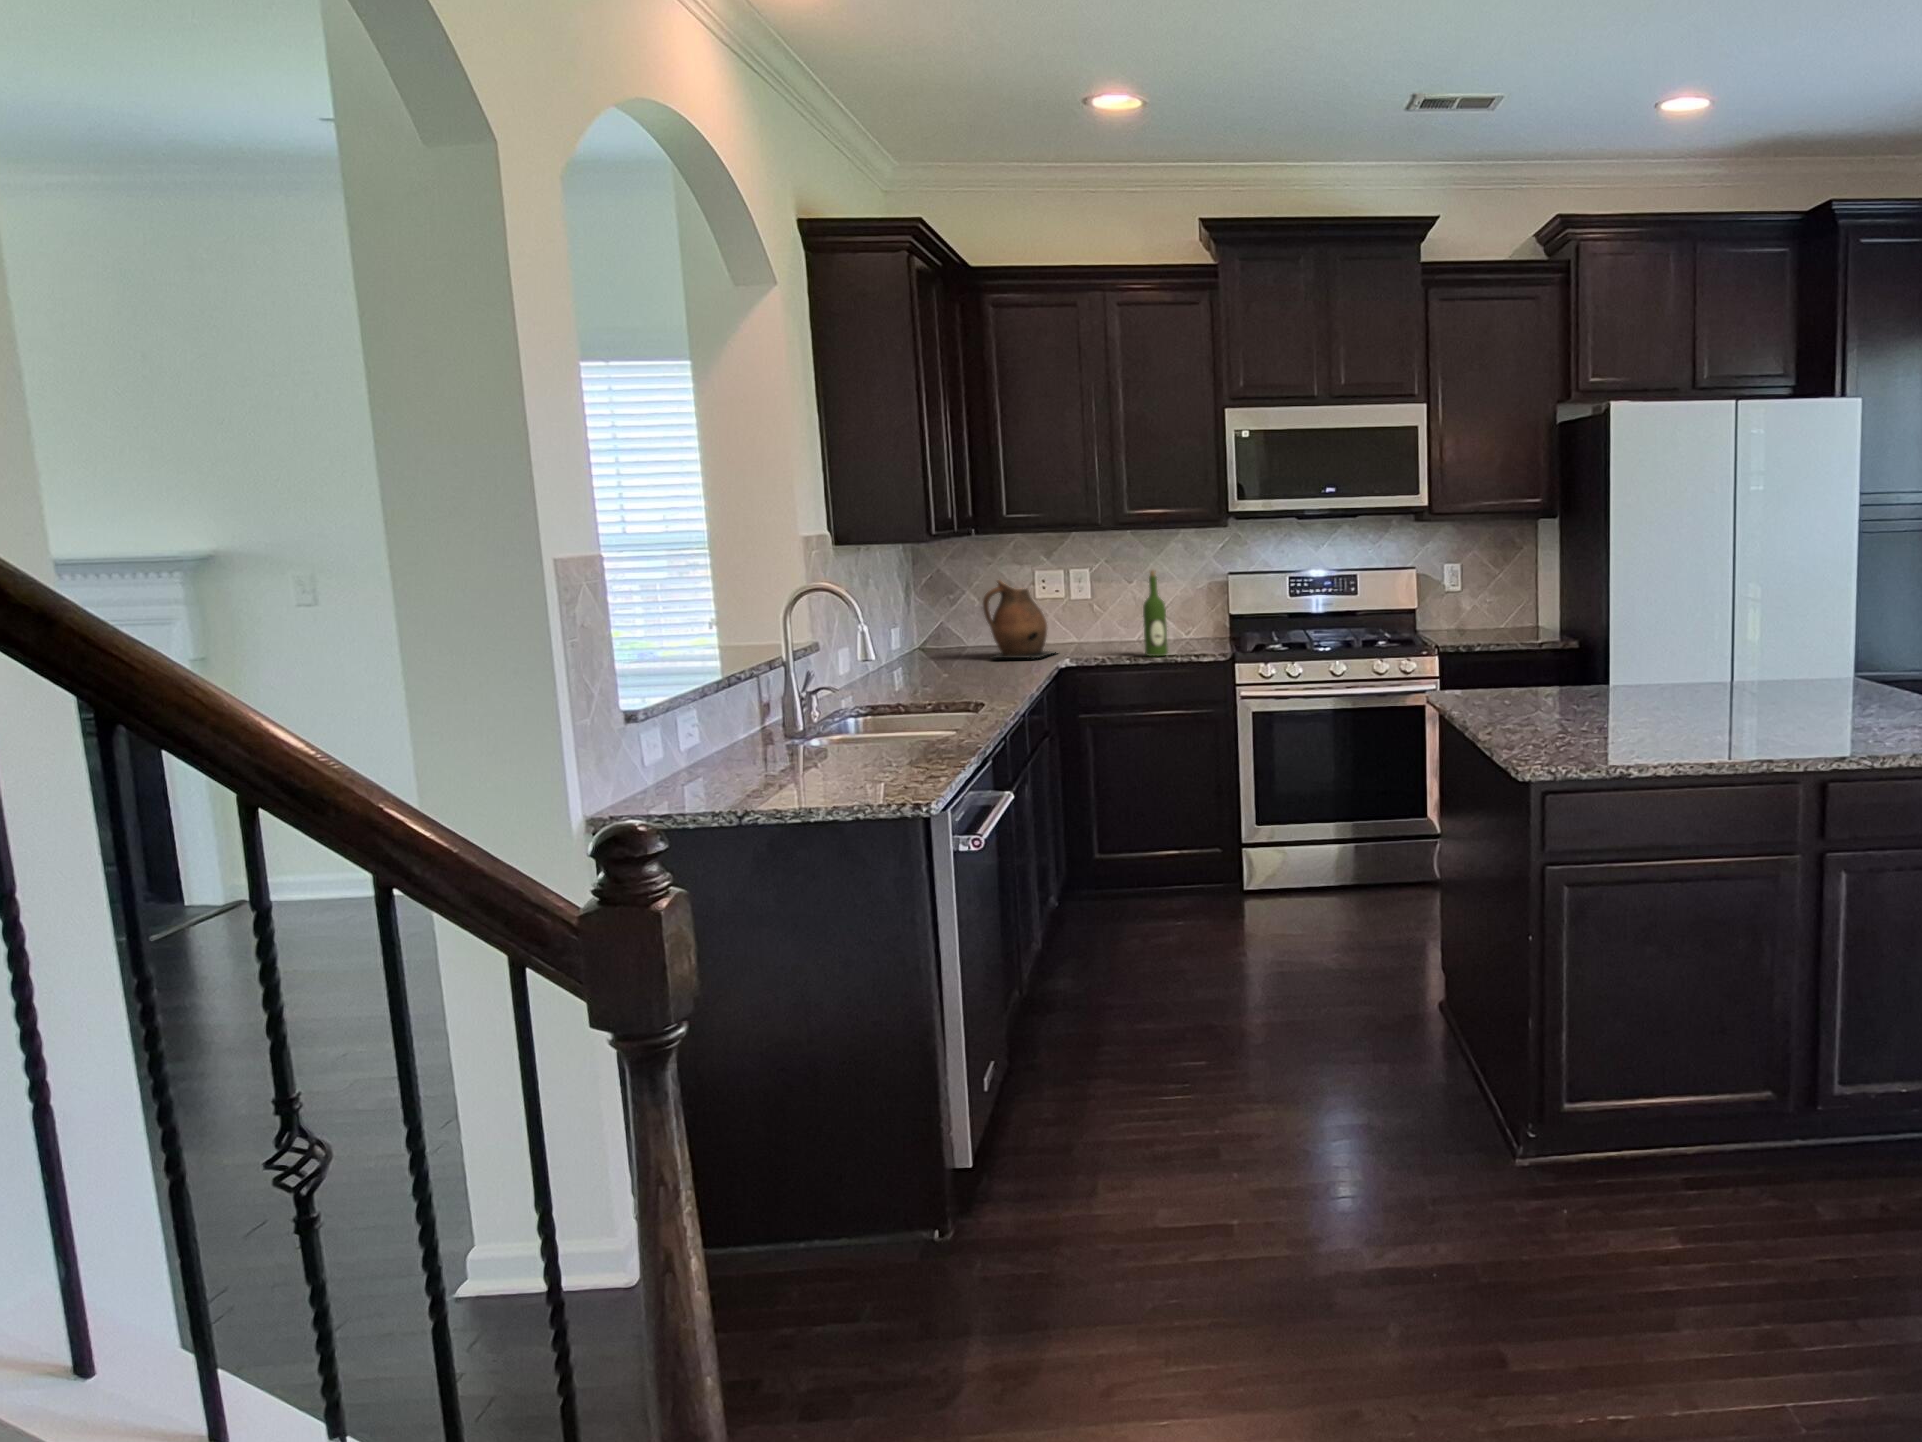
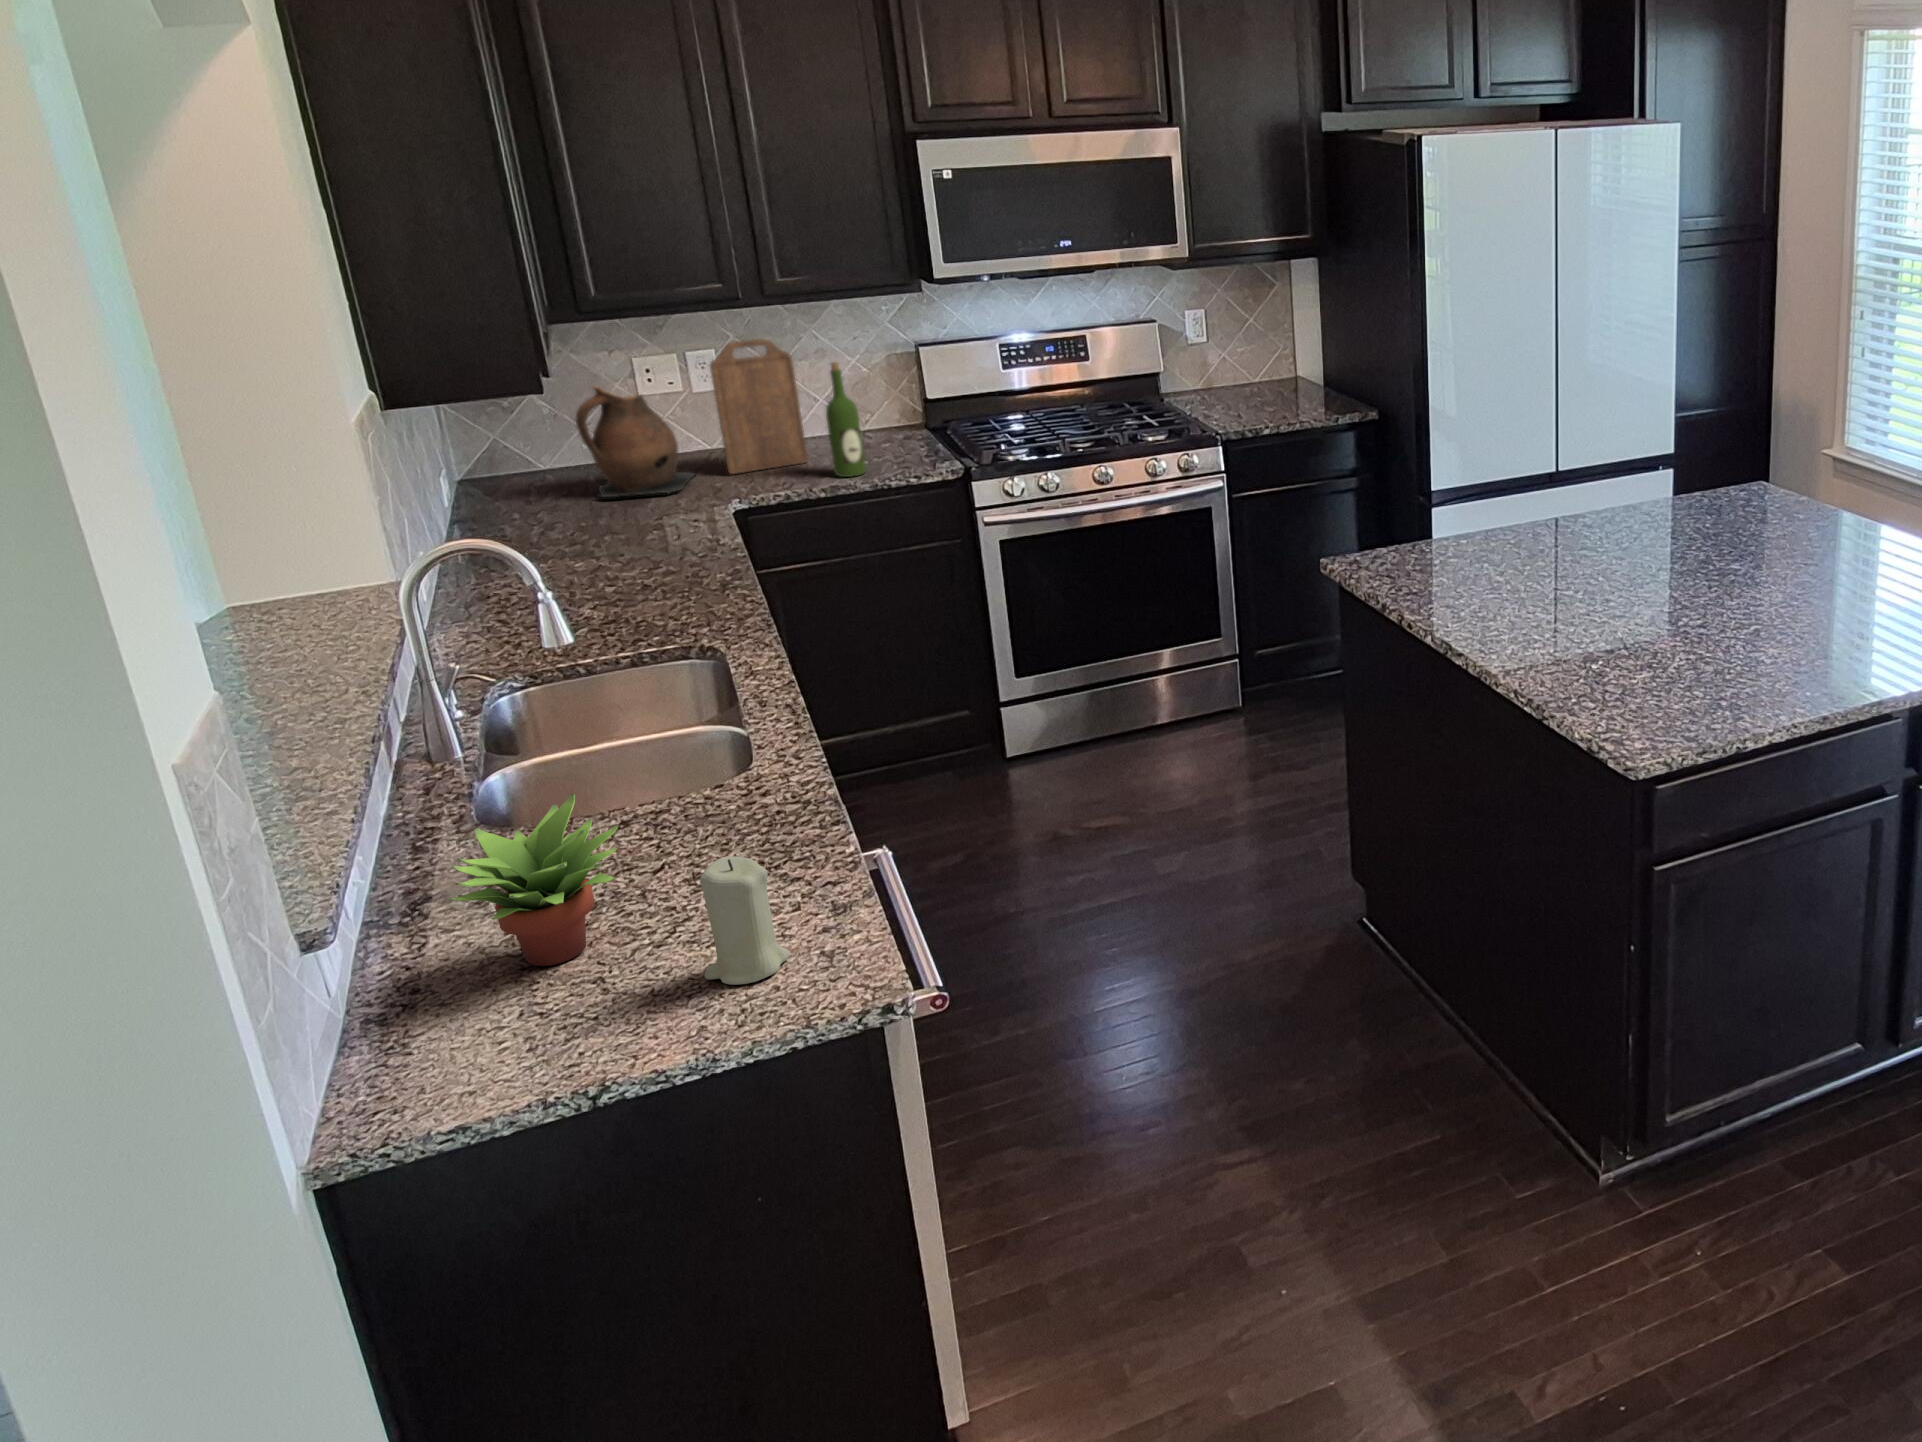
cutting board: none [1075,555,1135,653] -> present [710,339,808,474]
succulent plant: none [730,699,833,799] -> present [450,794,619,966]
candle: none [849,727,900,807] -> present [700,856,790,985]

